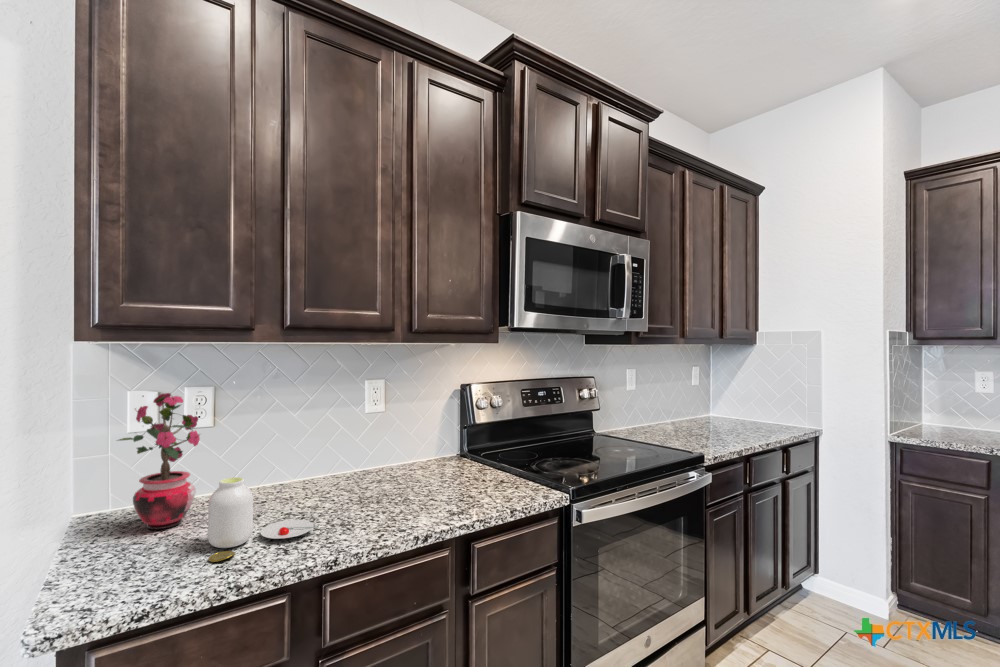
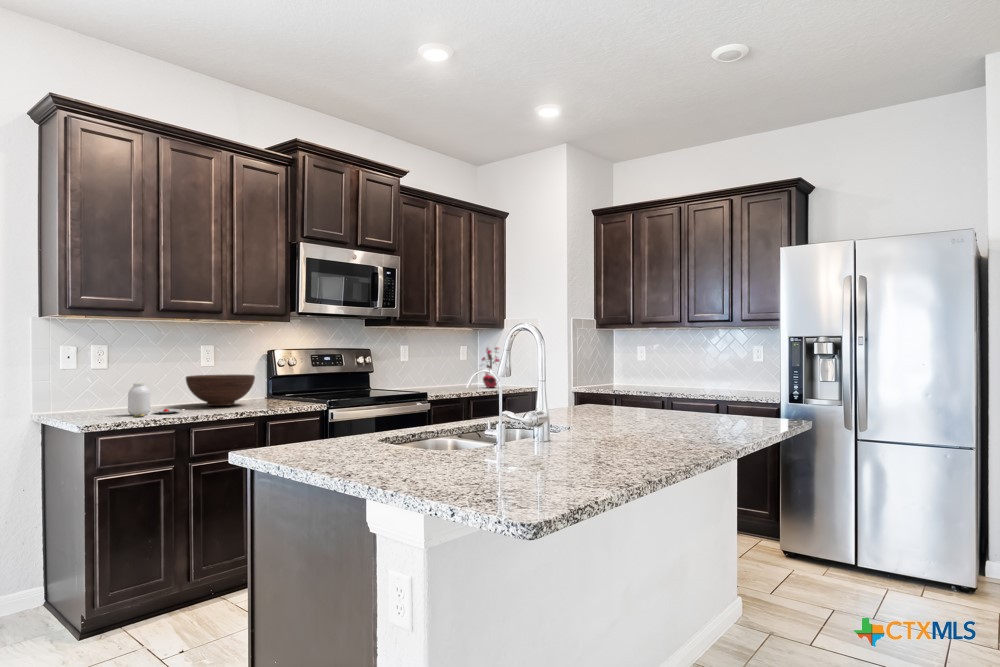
potted plant: present [119,393,200,529] -> present [482,347,499,388]
fruit bowl: none [333,431,446,498] -> present [186,375,255,406]

